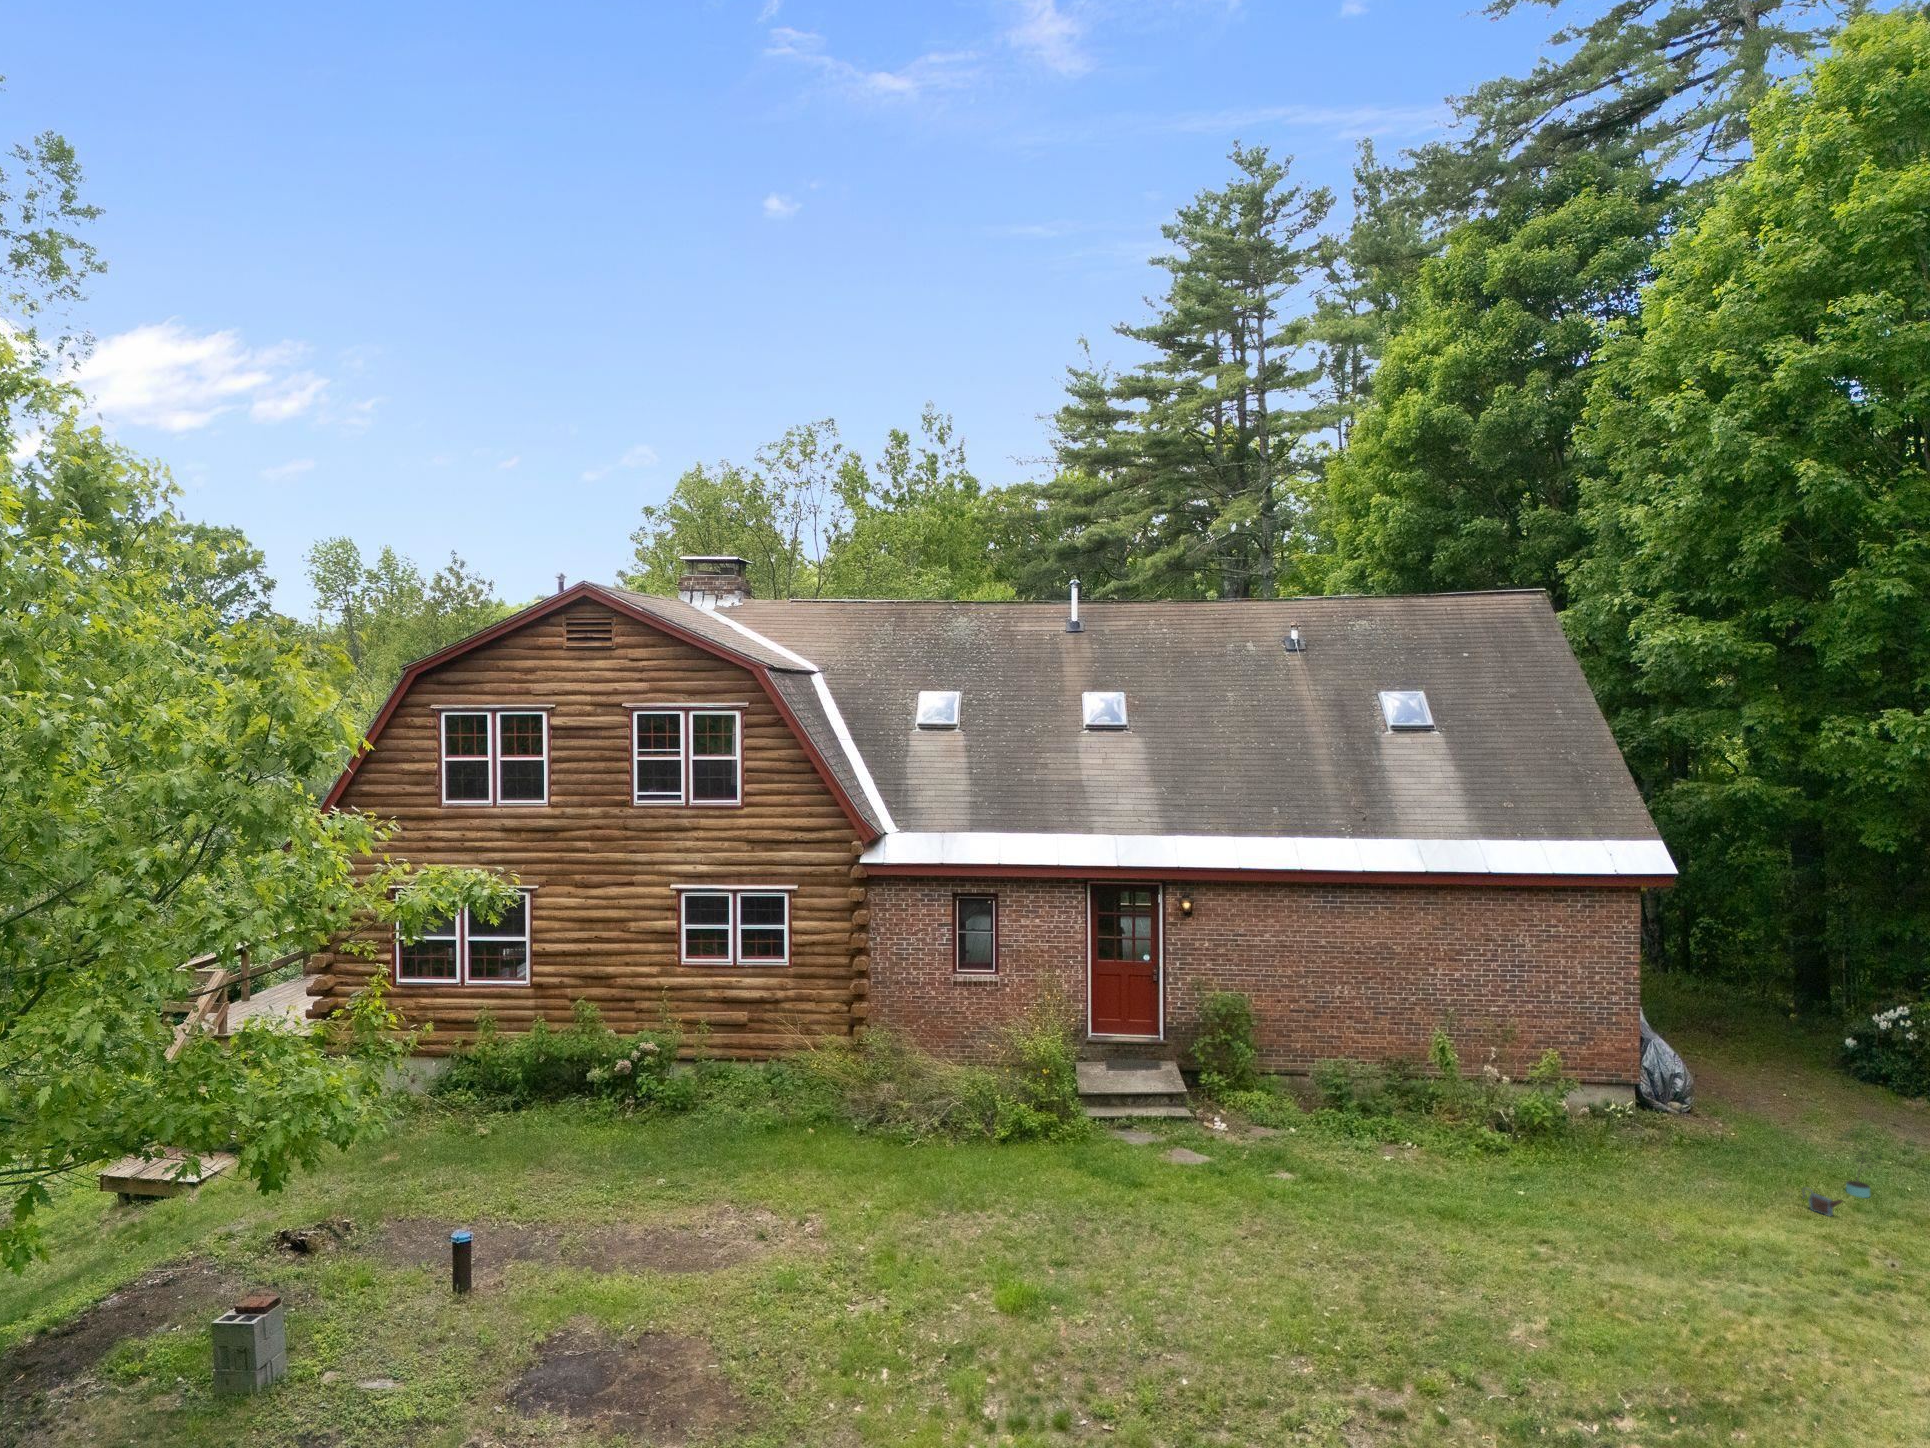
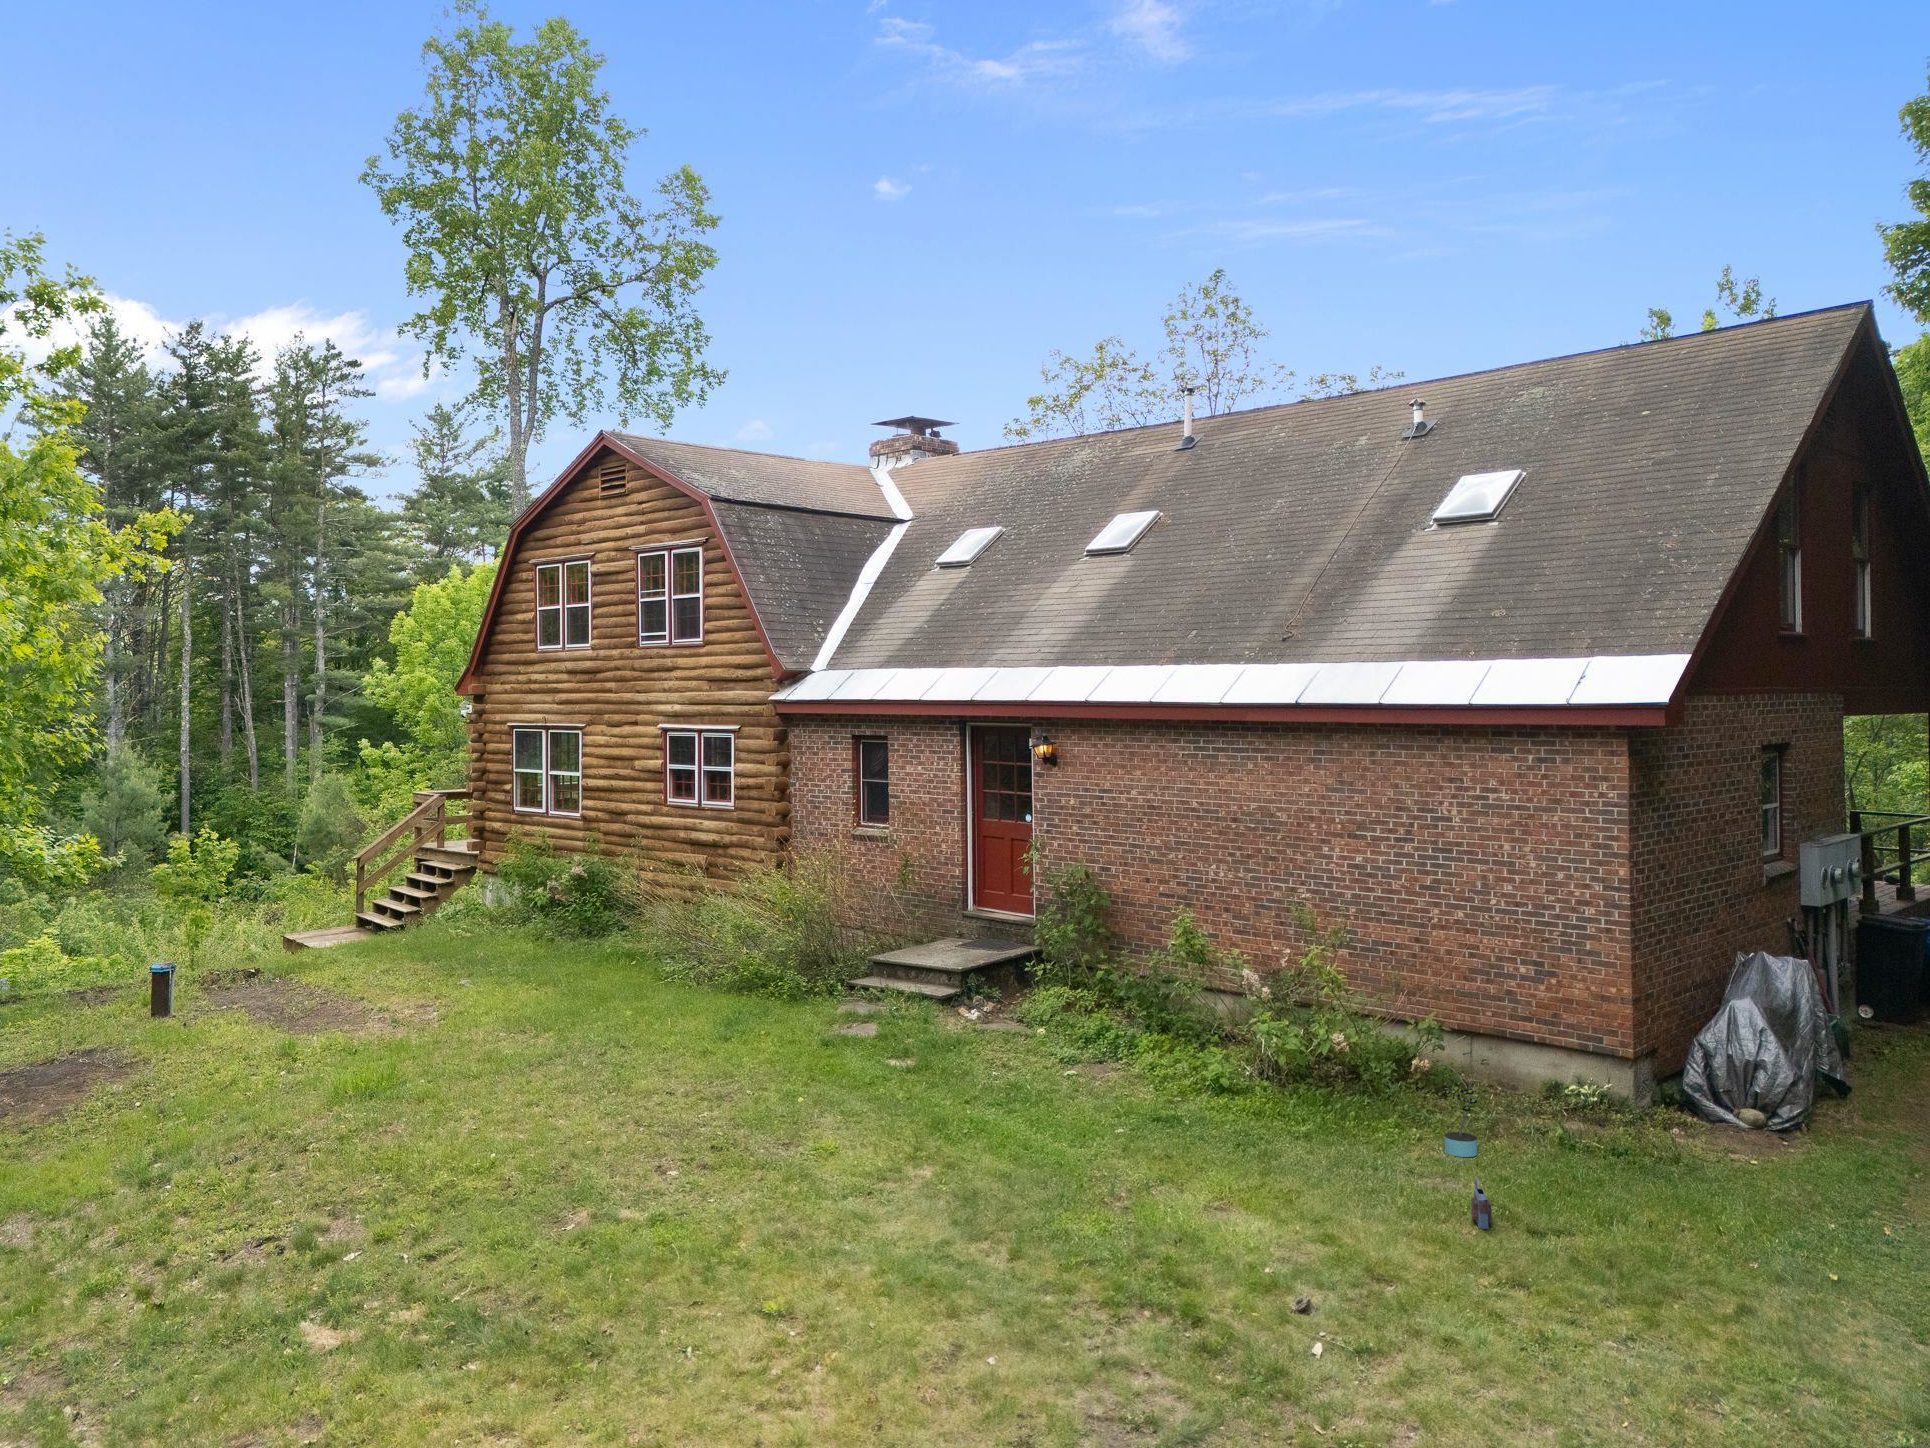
potted plant: present [1837,1130,1881,1198] -> present [1431,1053,1489,1157]

